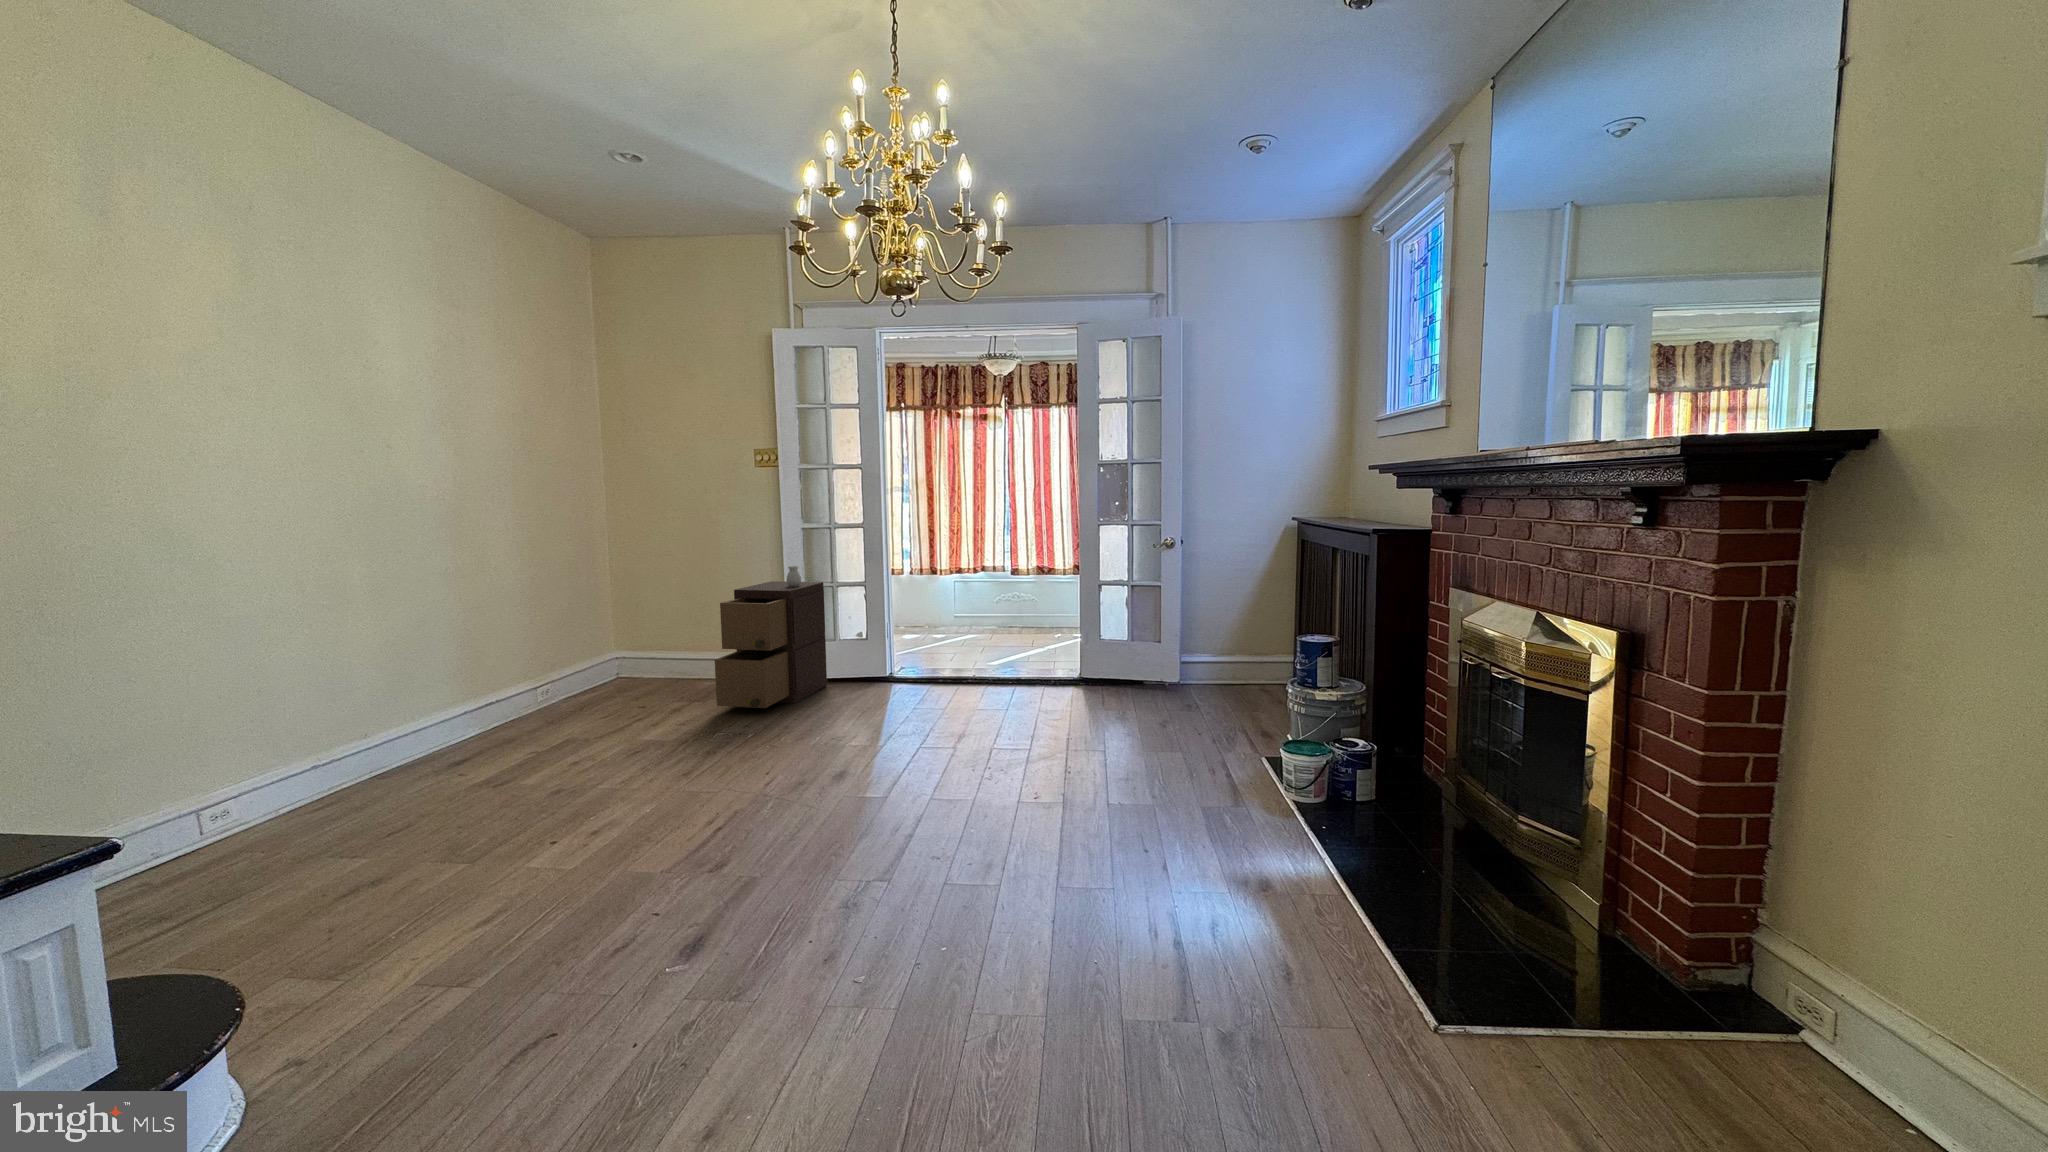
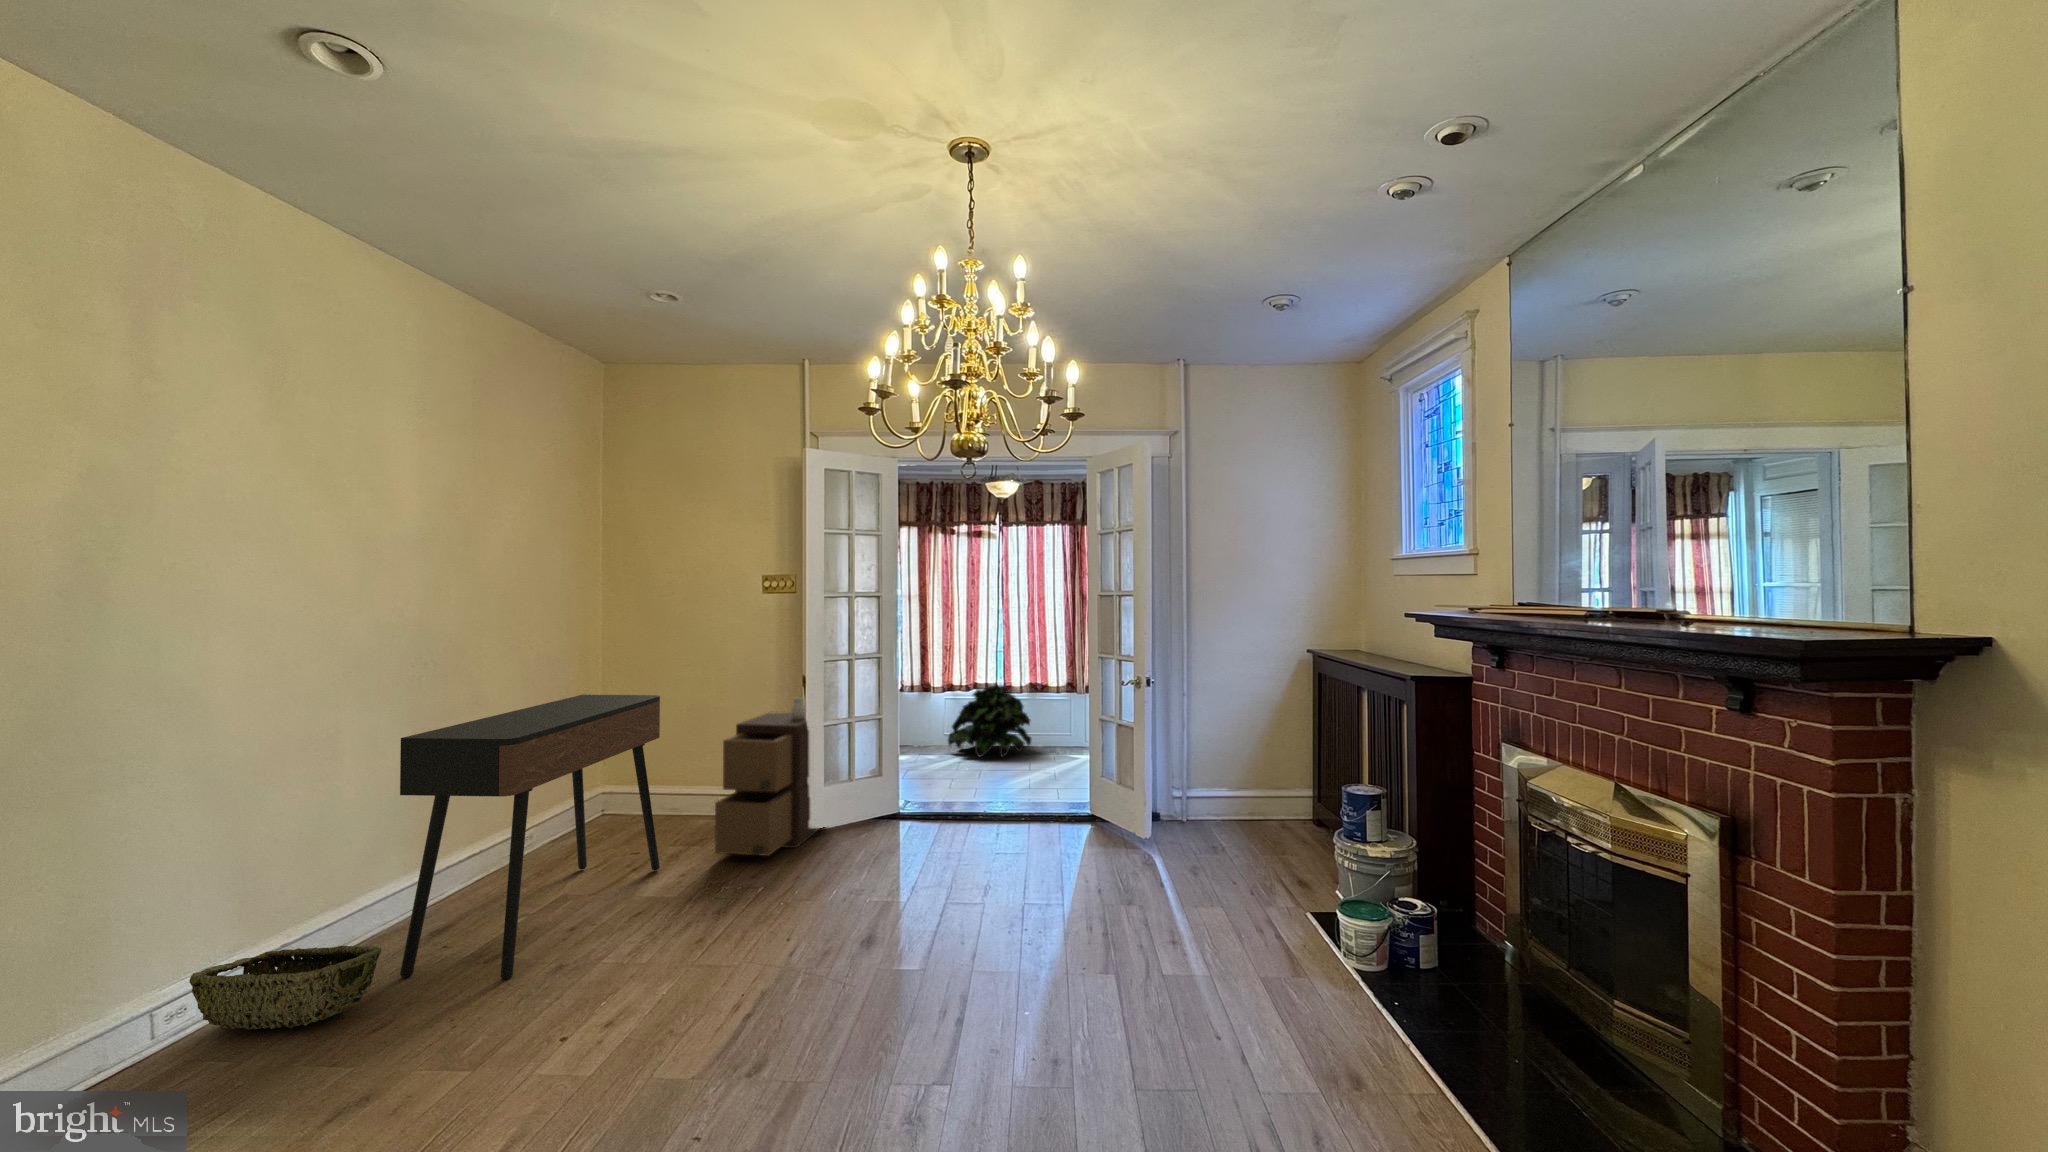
console table: none [403,559,666,798] -> present [400,695,660,980]
potted plant: none [955,565,1035,634] -> present [948,685,1031,757]
woven basket: none [234,765,401,830] -> present [189,946,381,1030]

